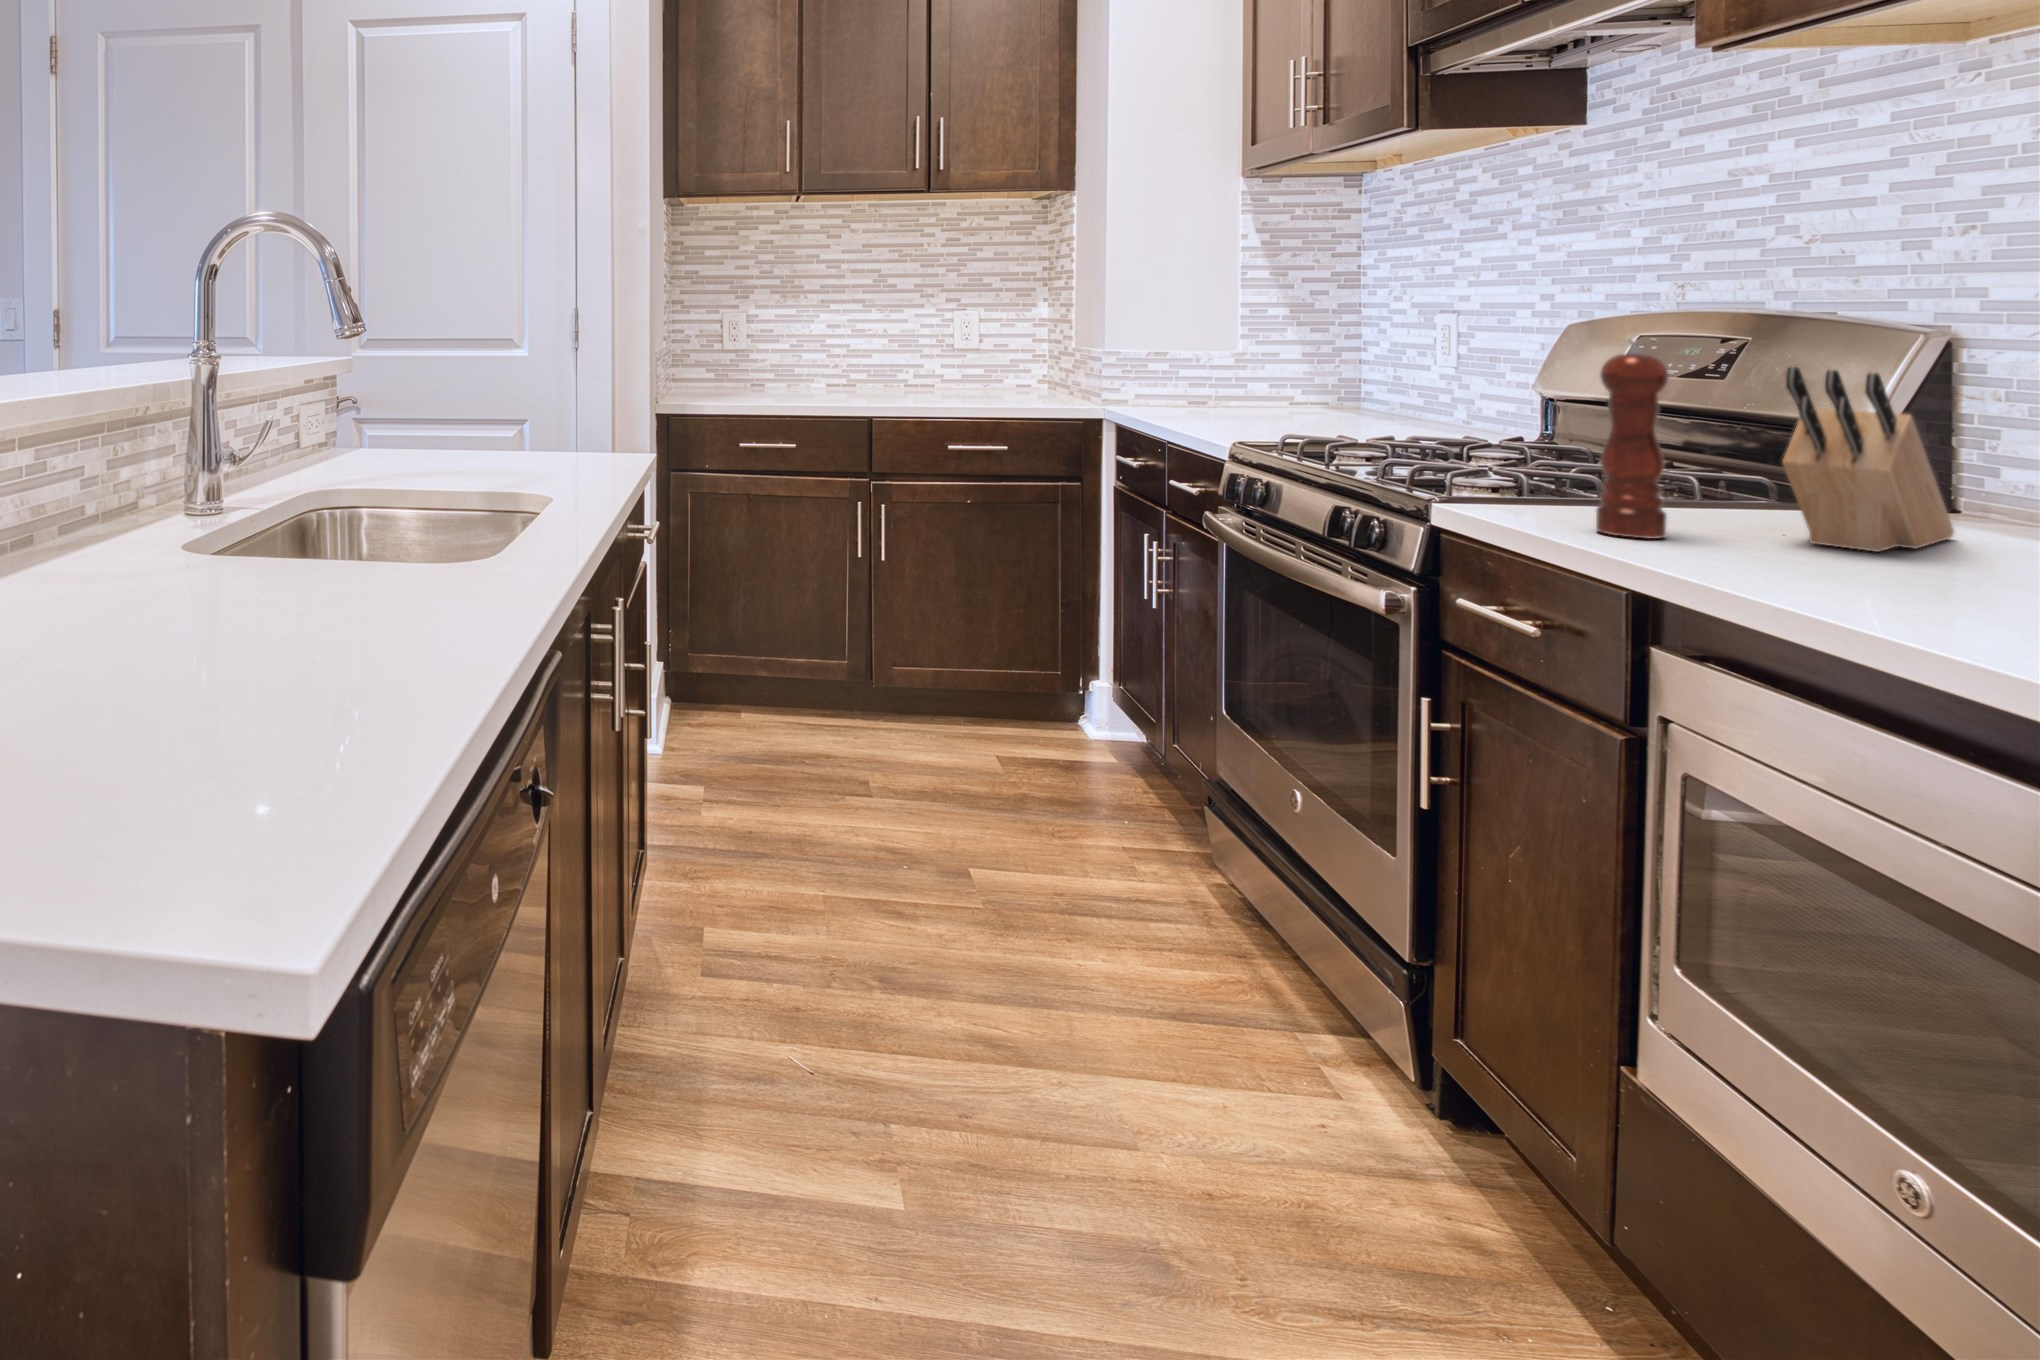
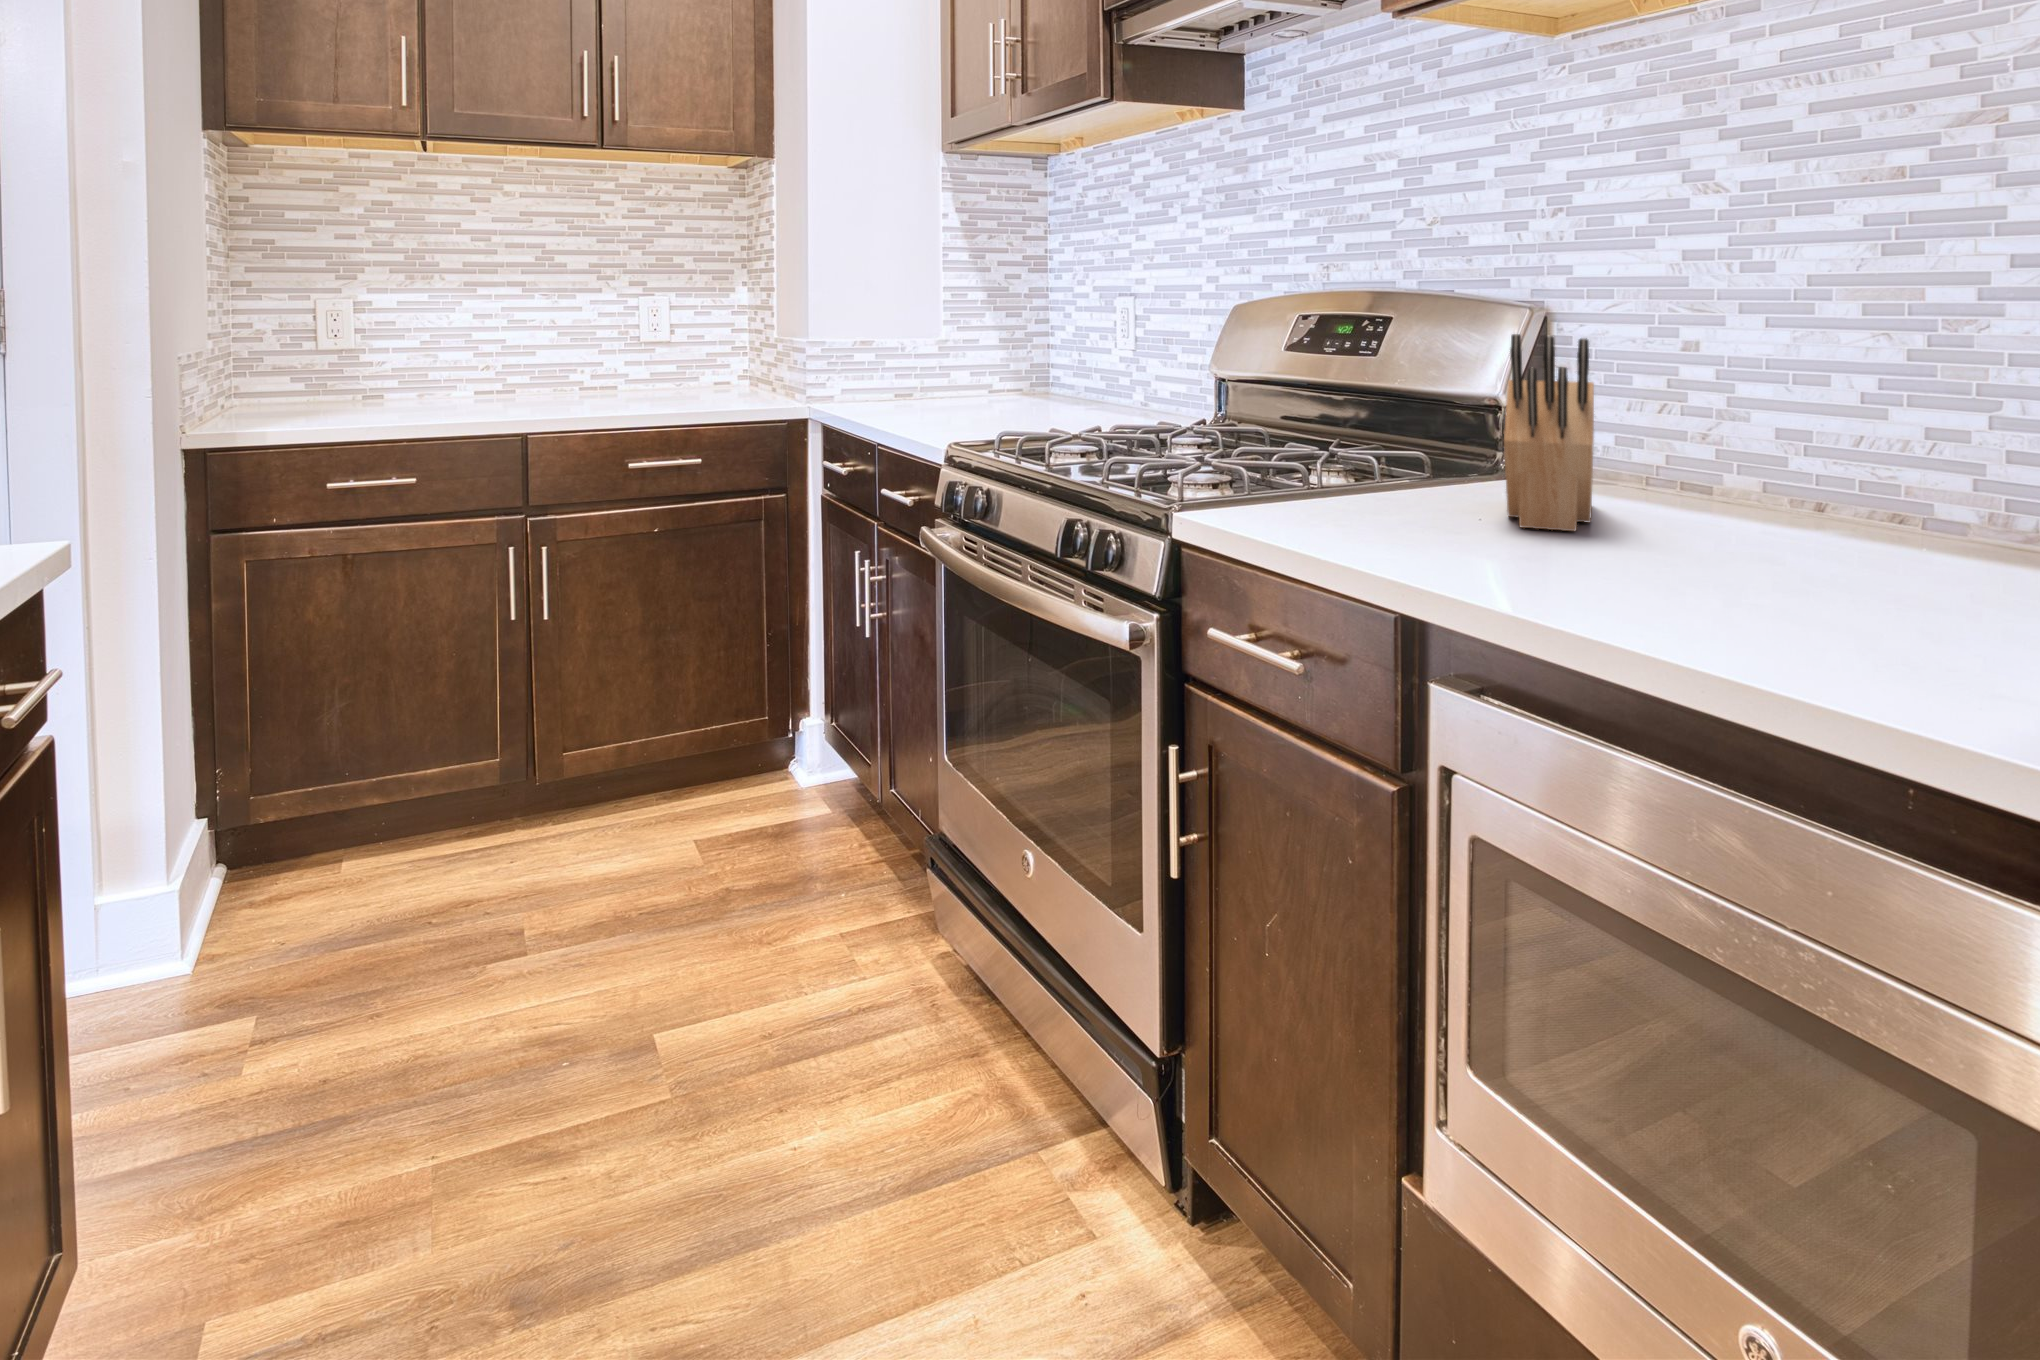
pepper mill: present [1596,339,1669,539] -> none [1353,306,1416,542]

